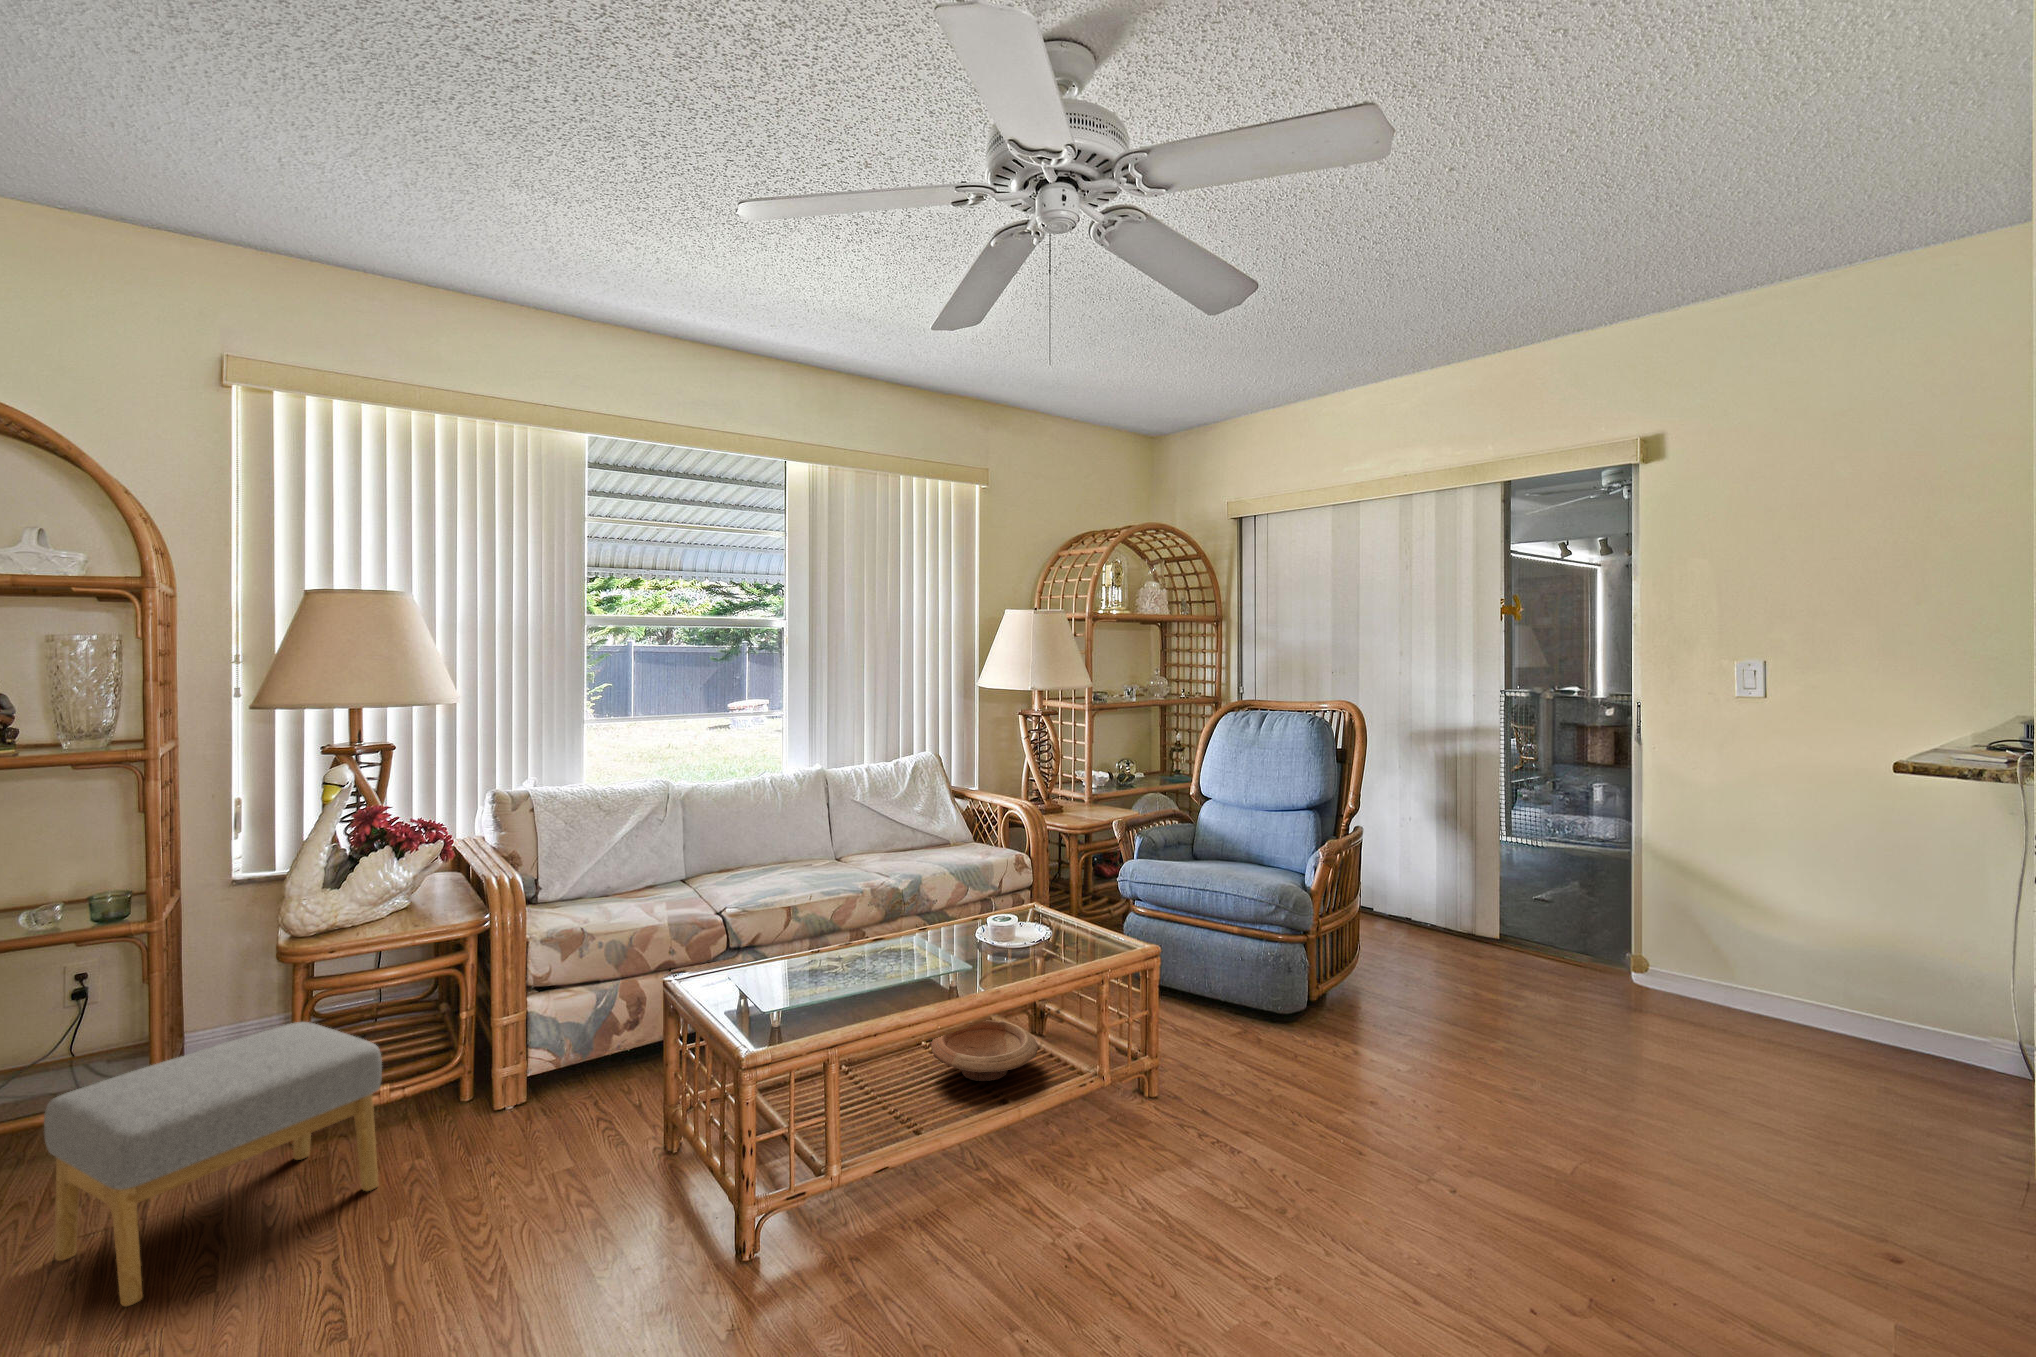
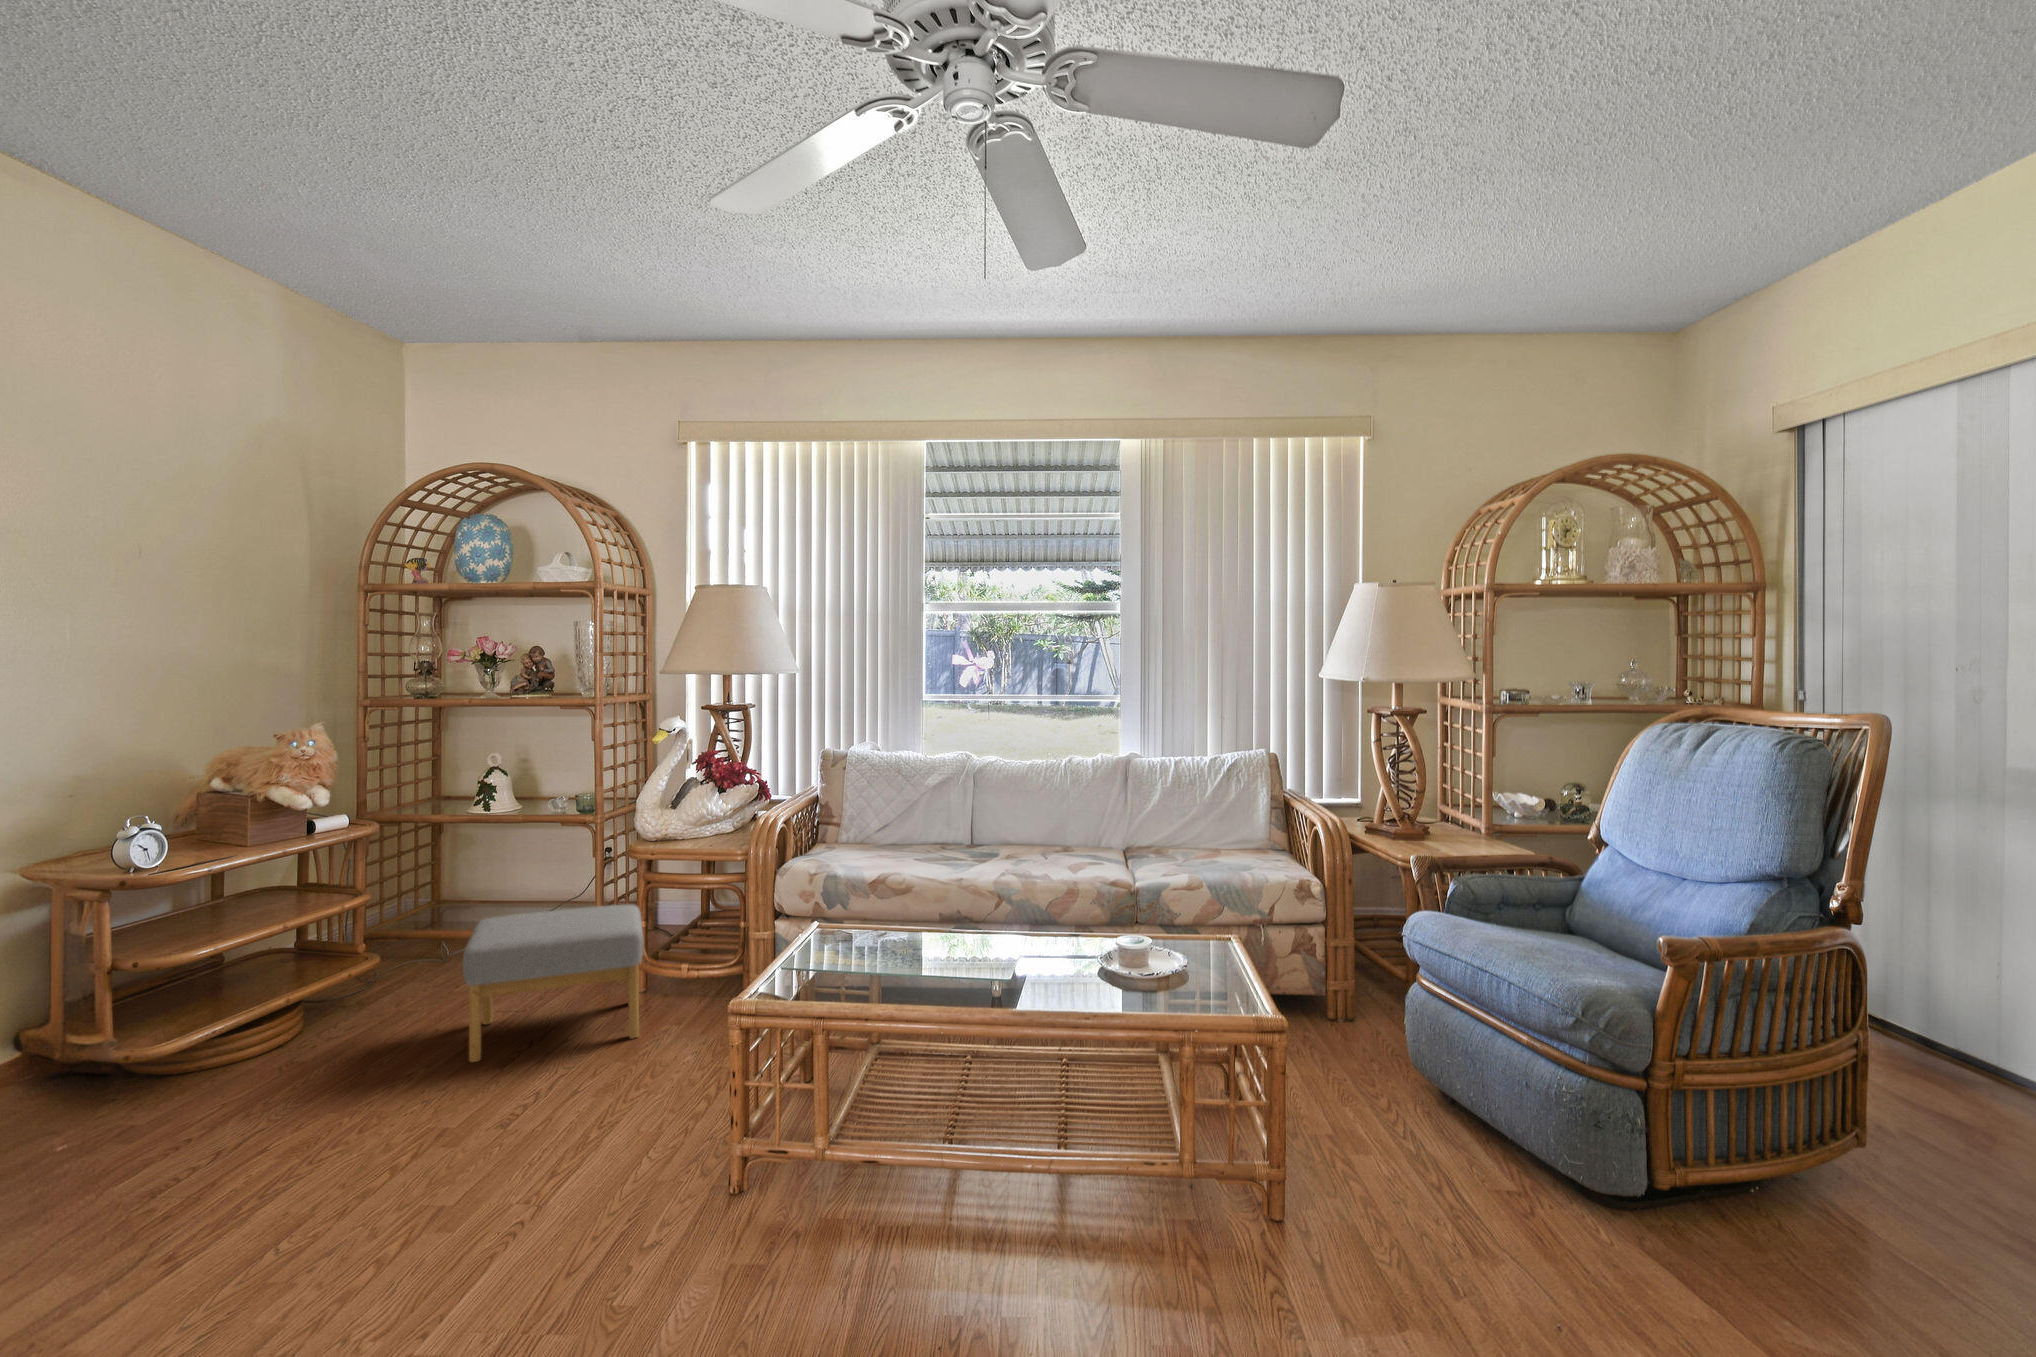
wooden bowl: present [931,1020,1038,1081] -> none [1012,1045,1132,1115]

